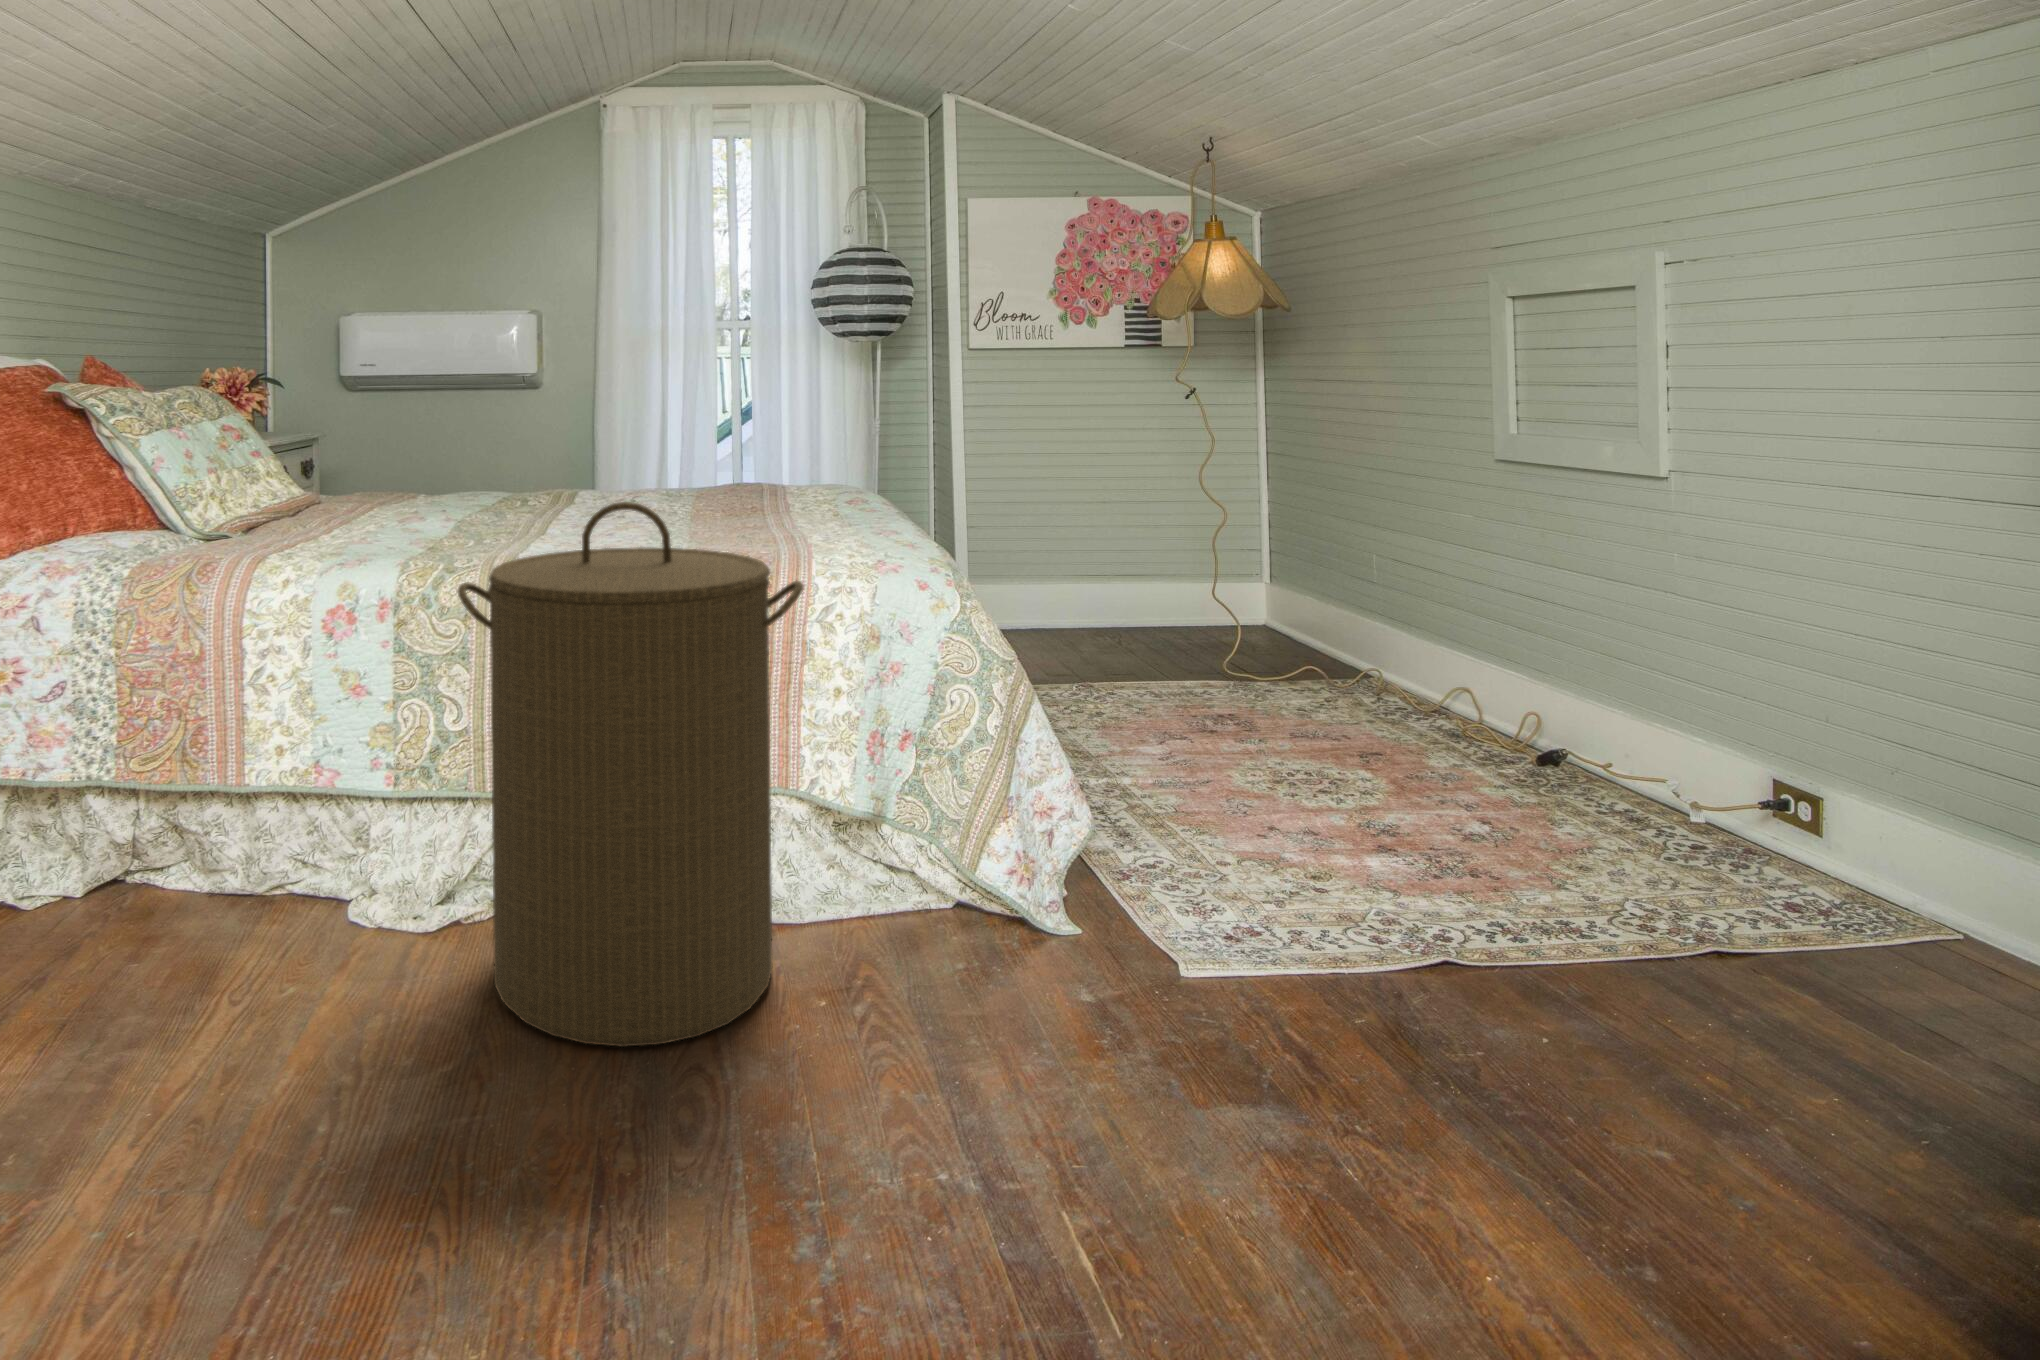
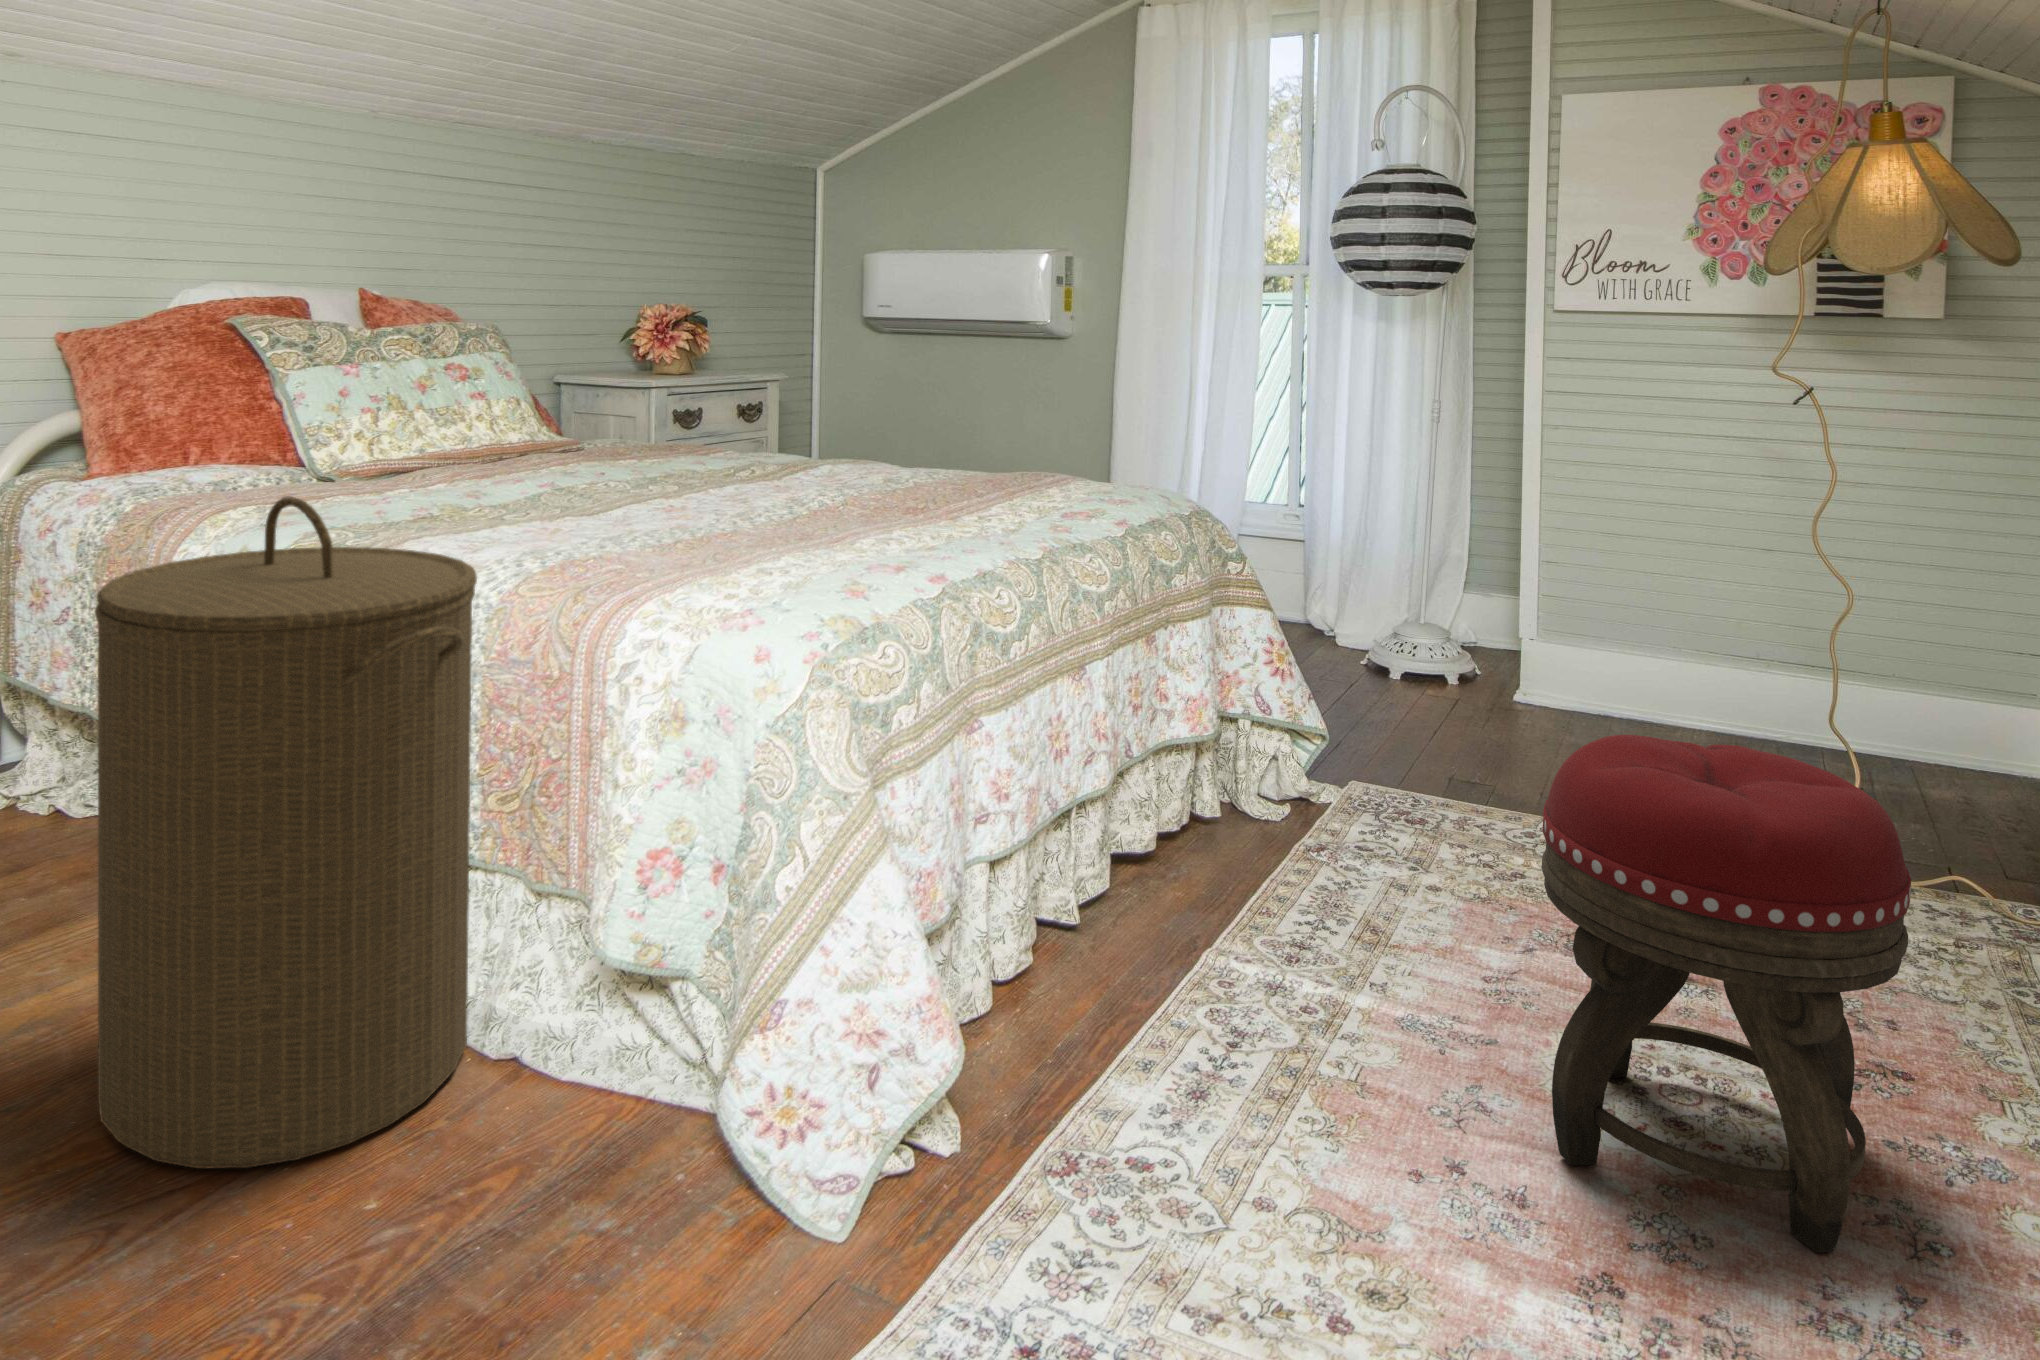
footstool: none [1246,563,1435,797] -> present [1541,735,1911,1253]

